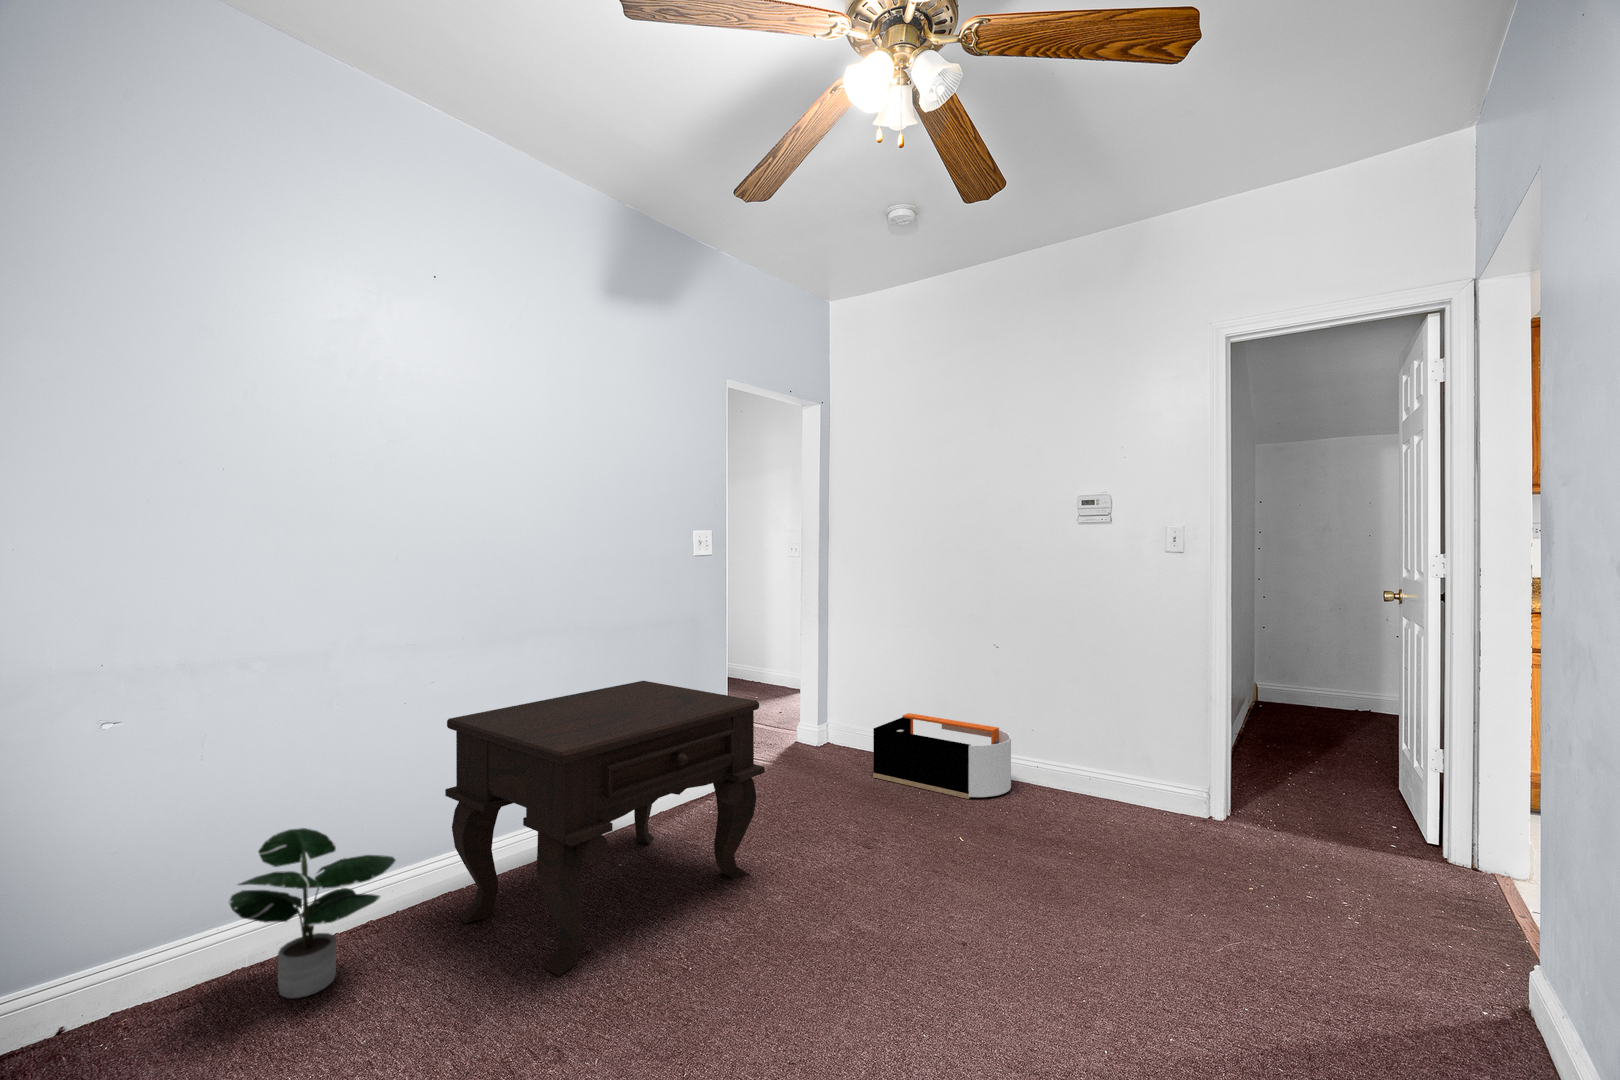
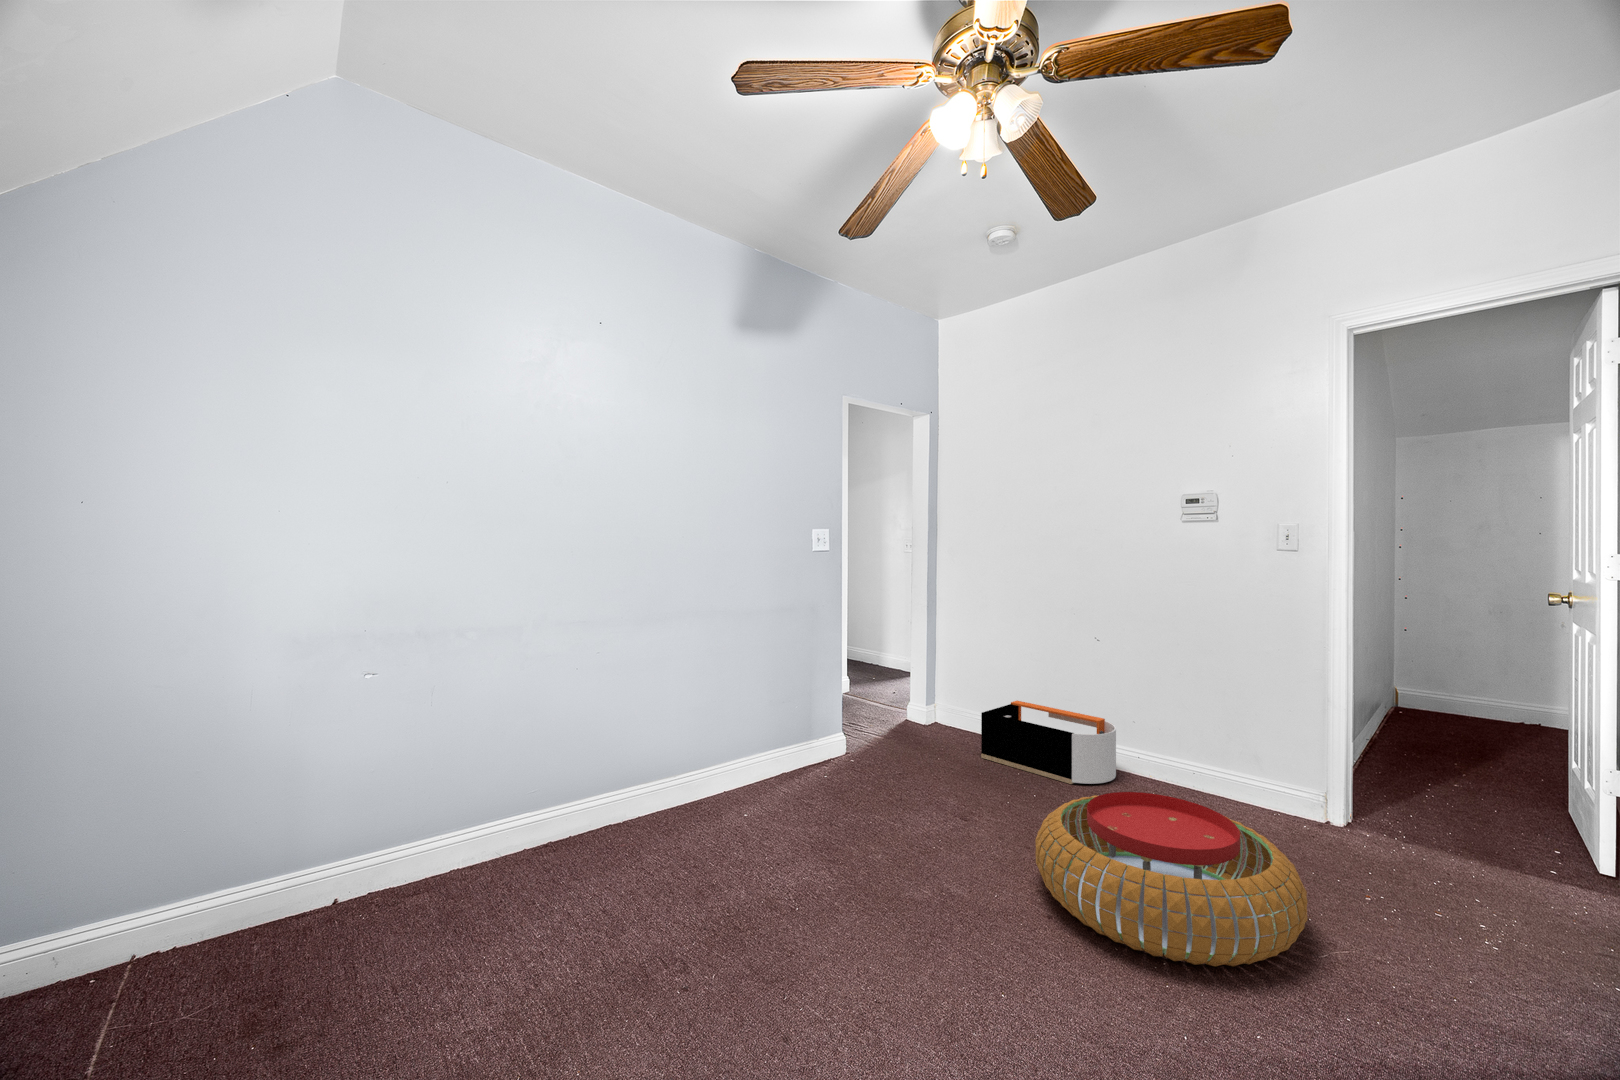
side table: present [445,681,765,976] -> none [608,660,872,904]
pouf: none [943,803,1205,975] -> present [1035,792,1308,966]
potted plant: present [229,828,395,998] -> none [448,764,568,897]

